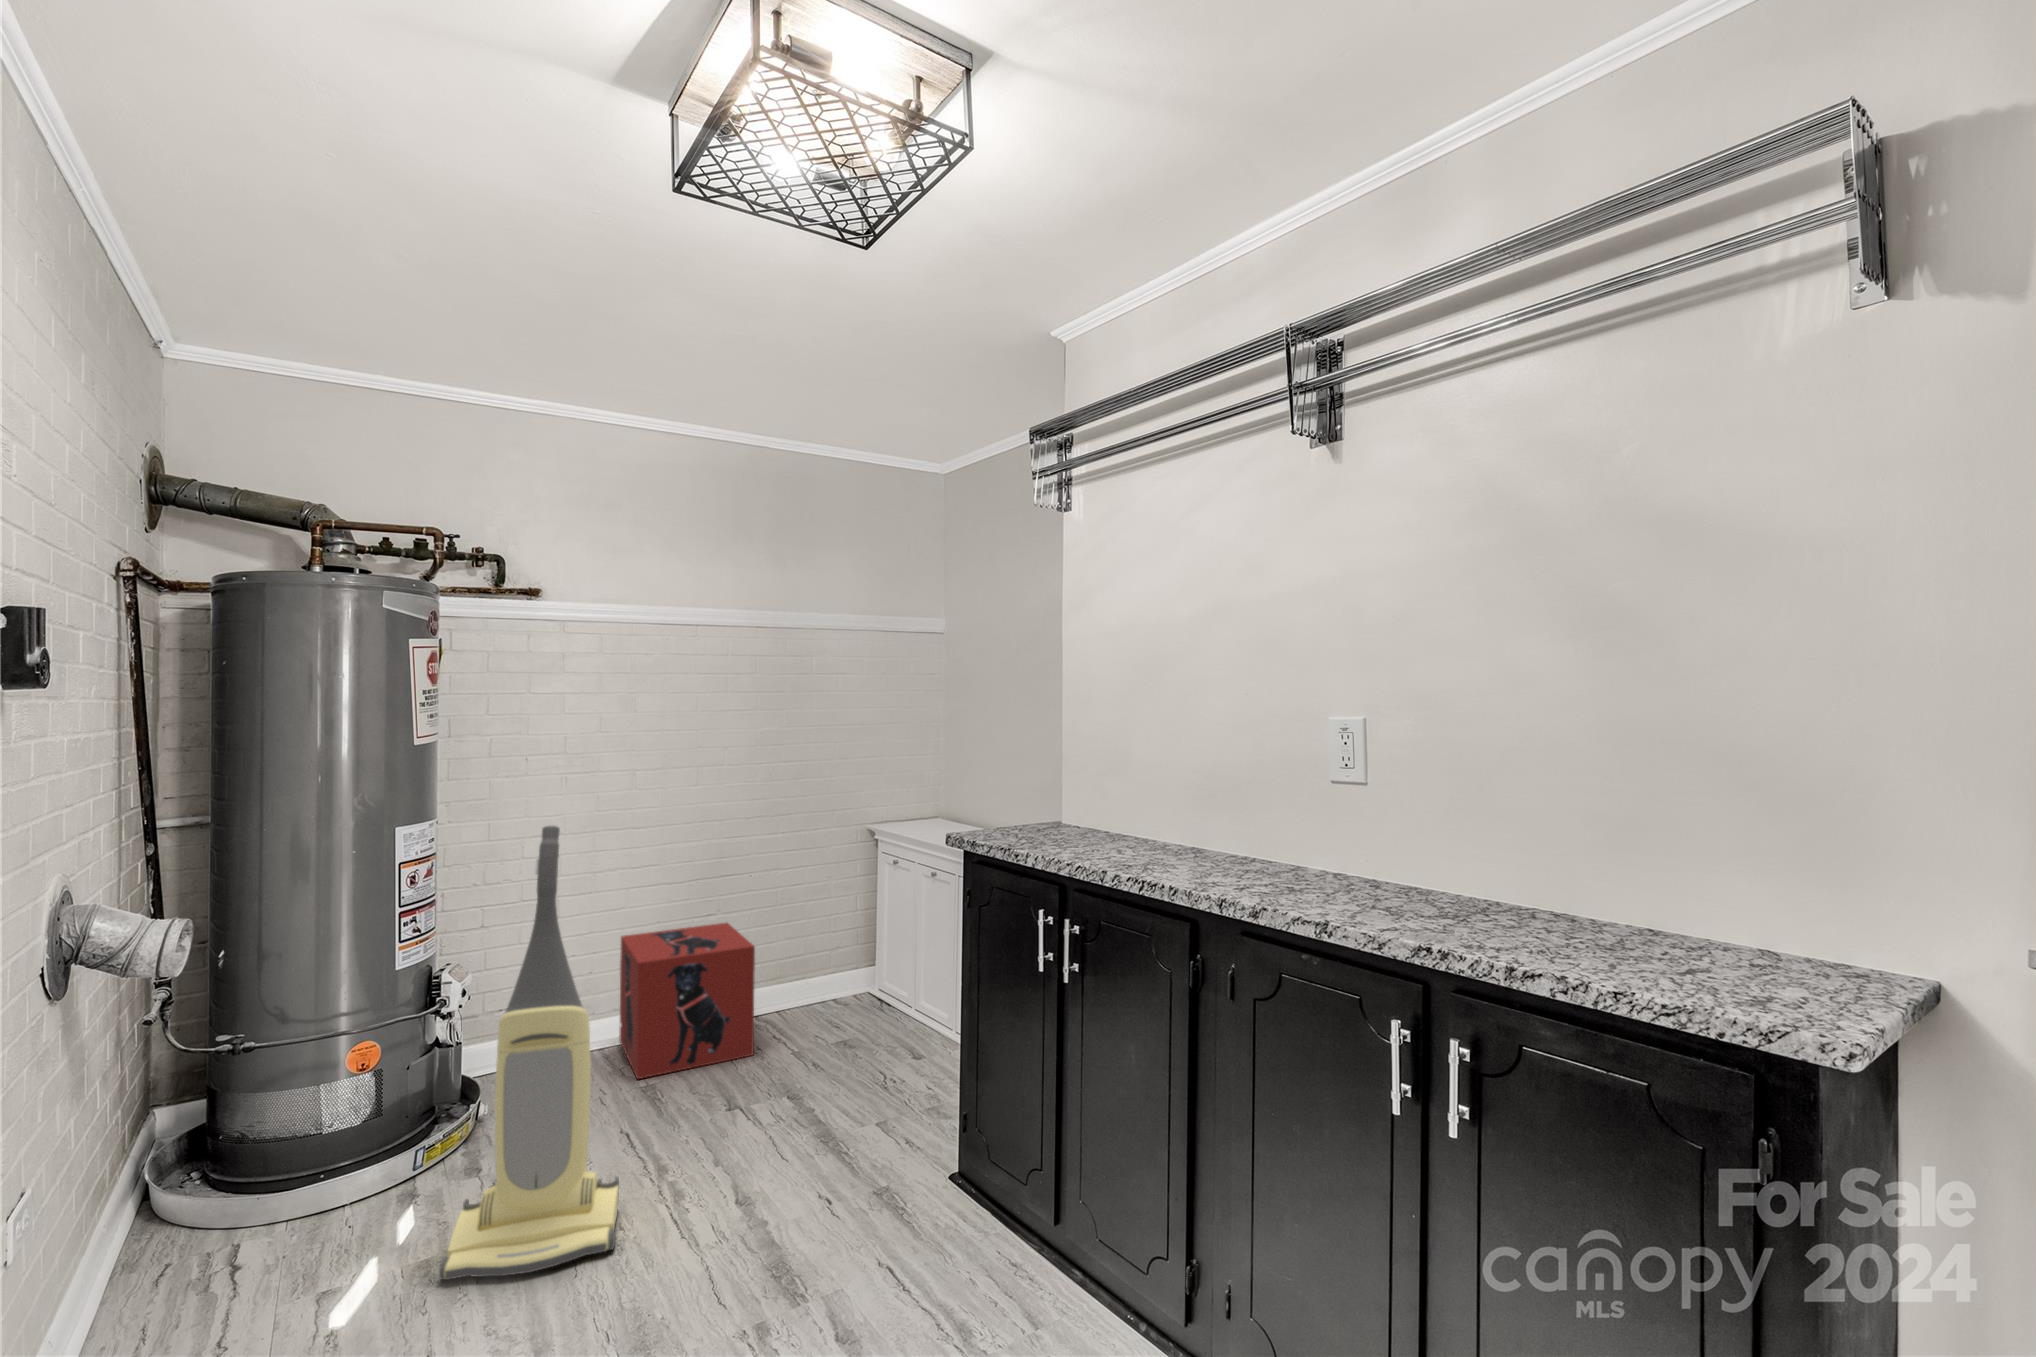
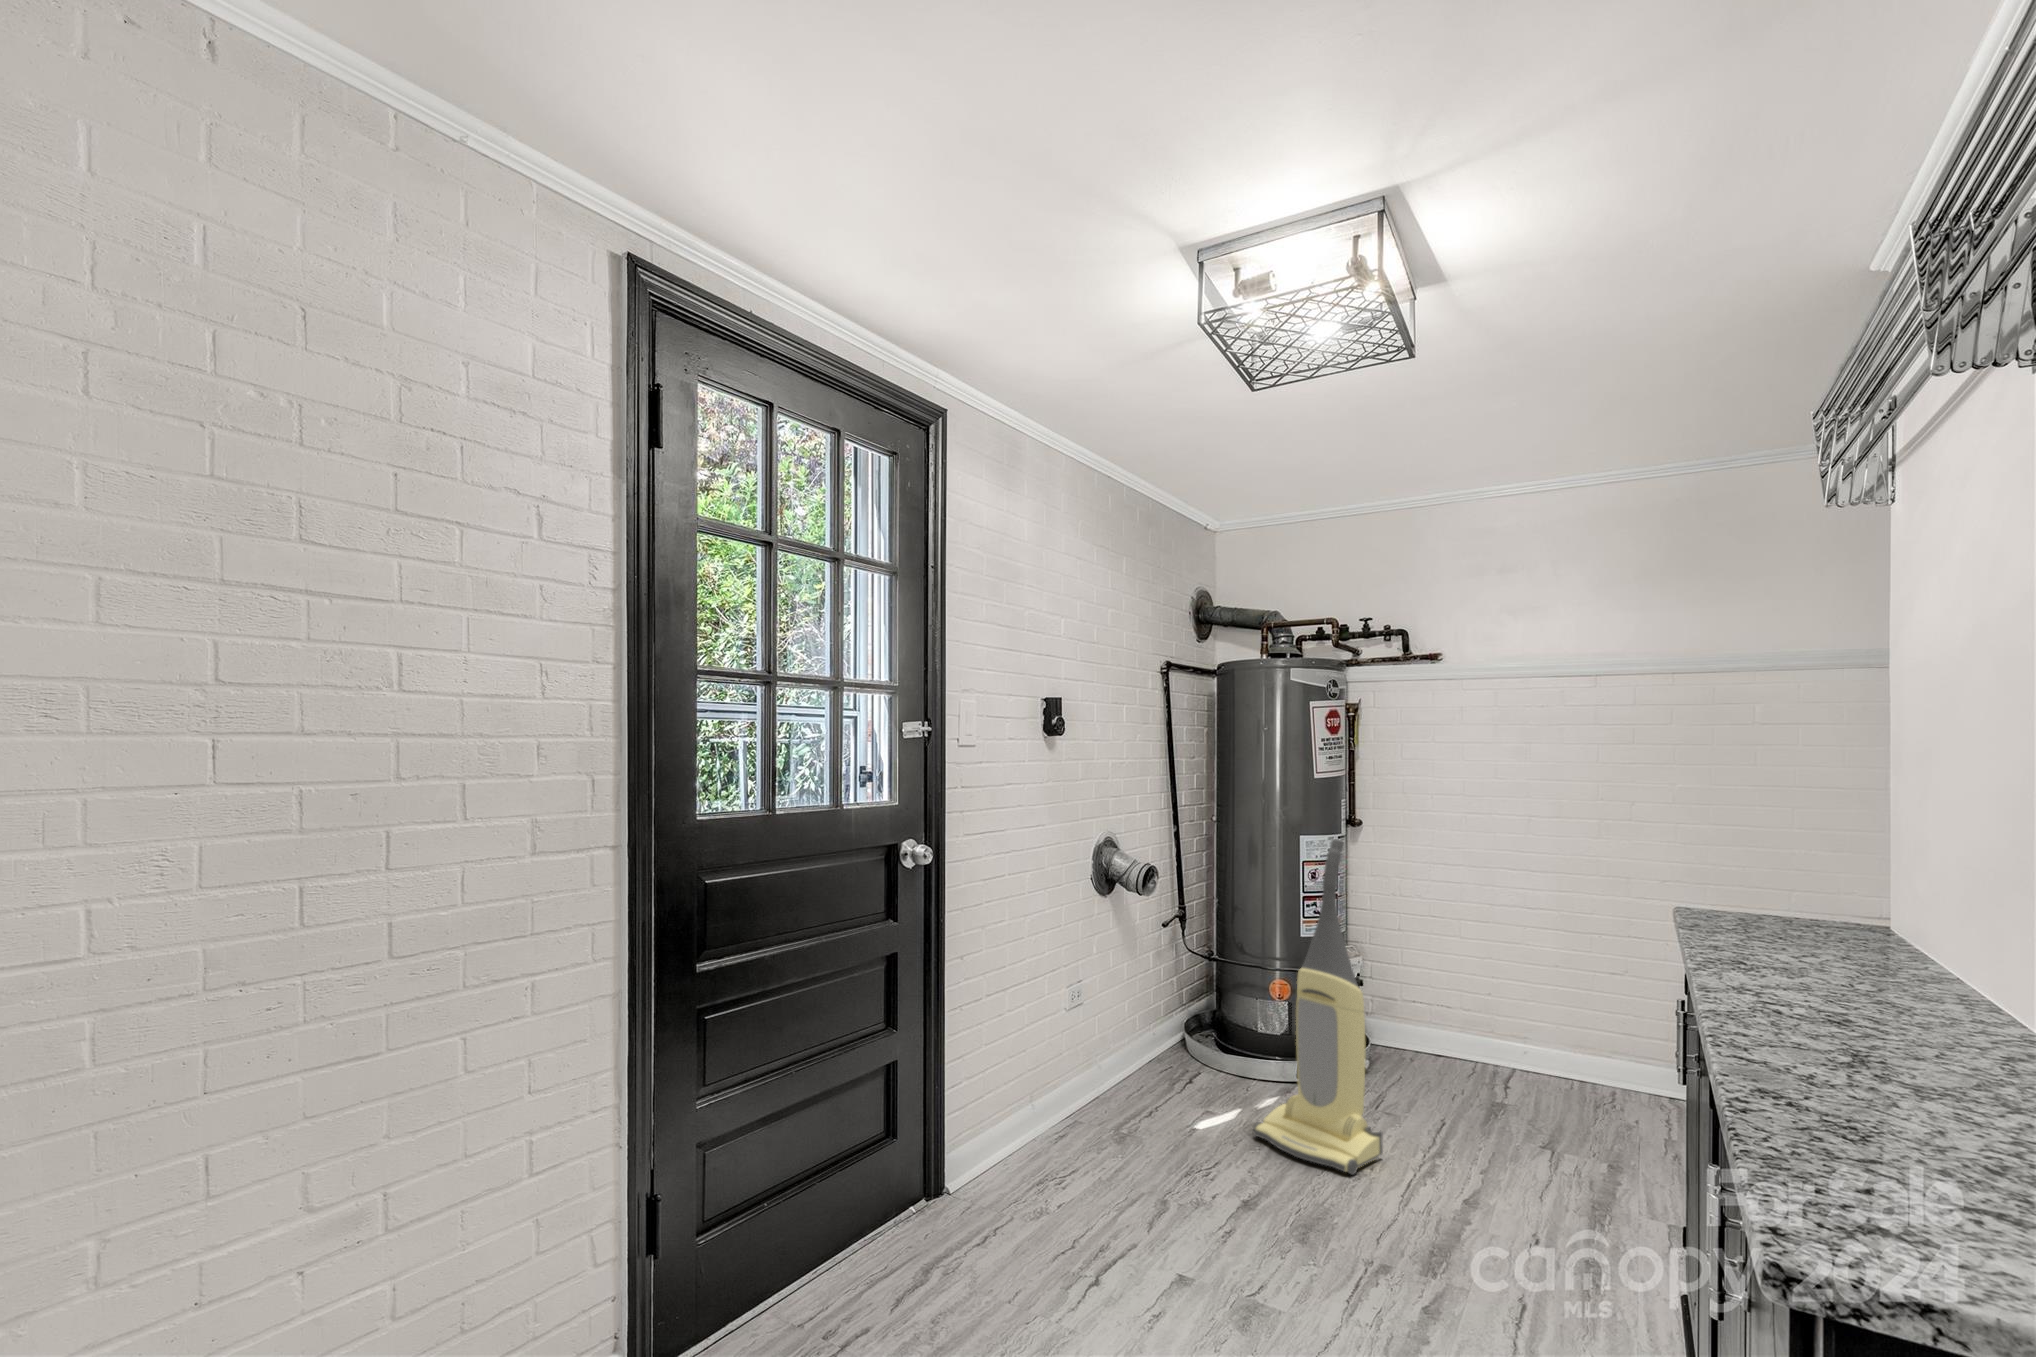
storage box: present [619,923,755,1079] -> none [1493,969,1633,1125]

